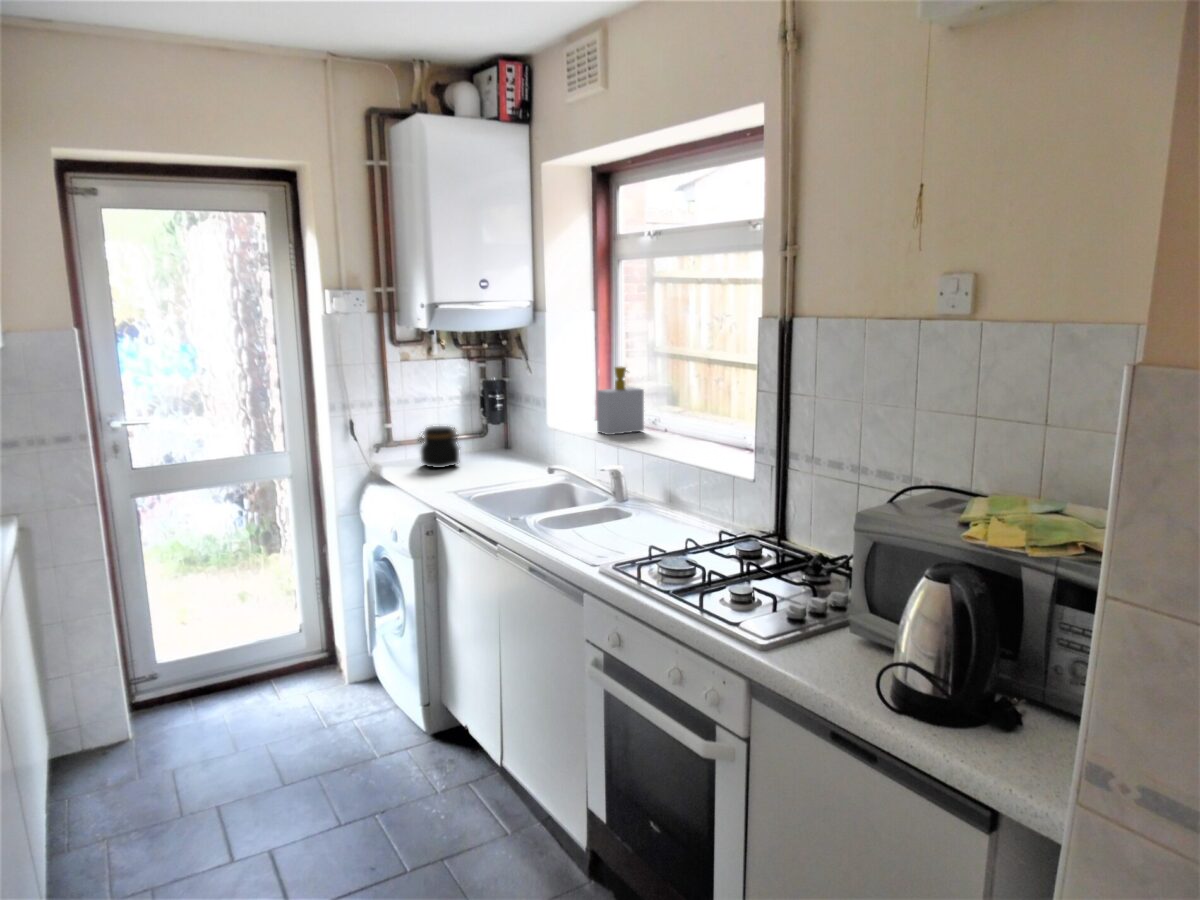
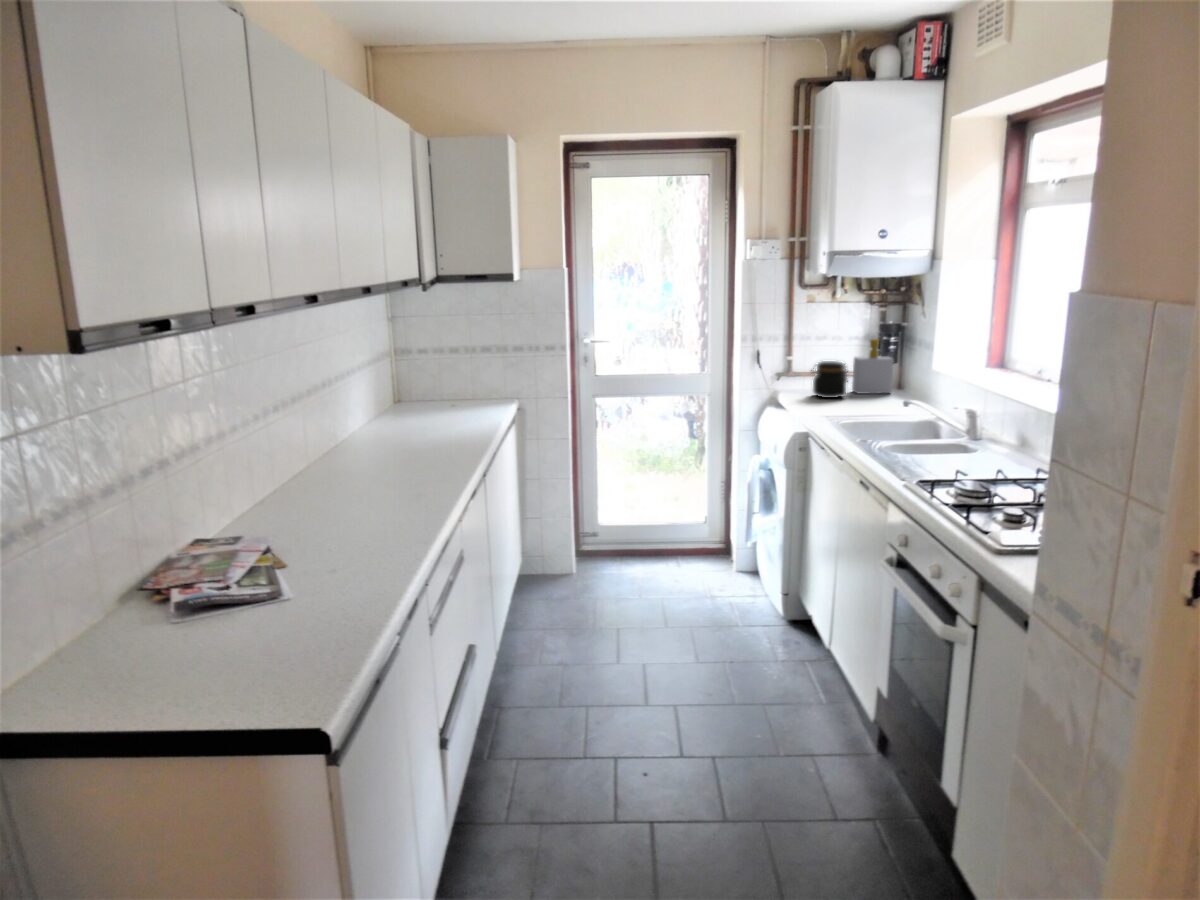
soap bottle: present [597,367,644,435] -> present [852,339,894,394]

